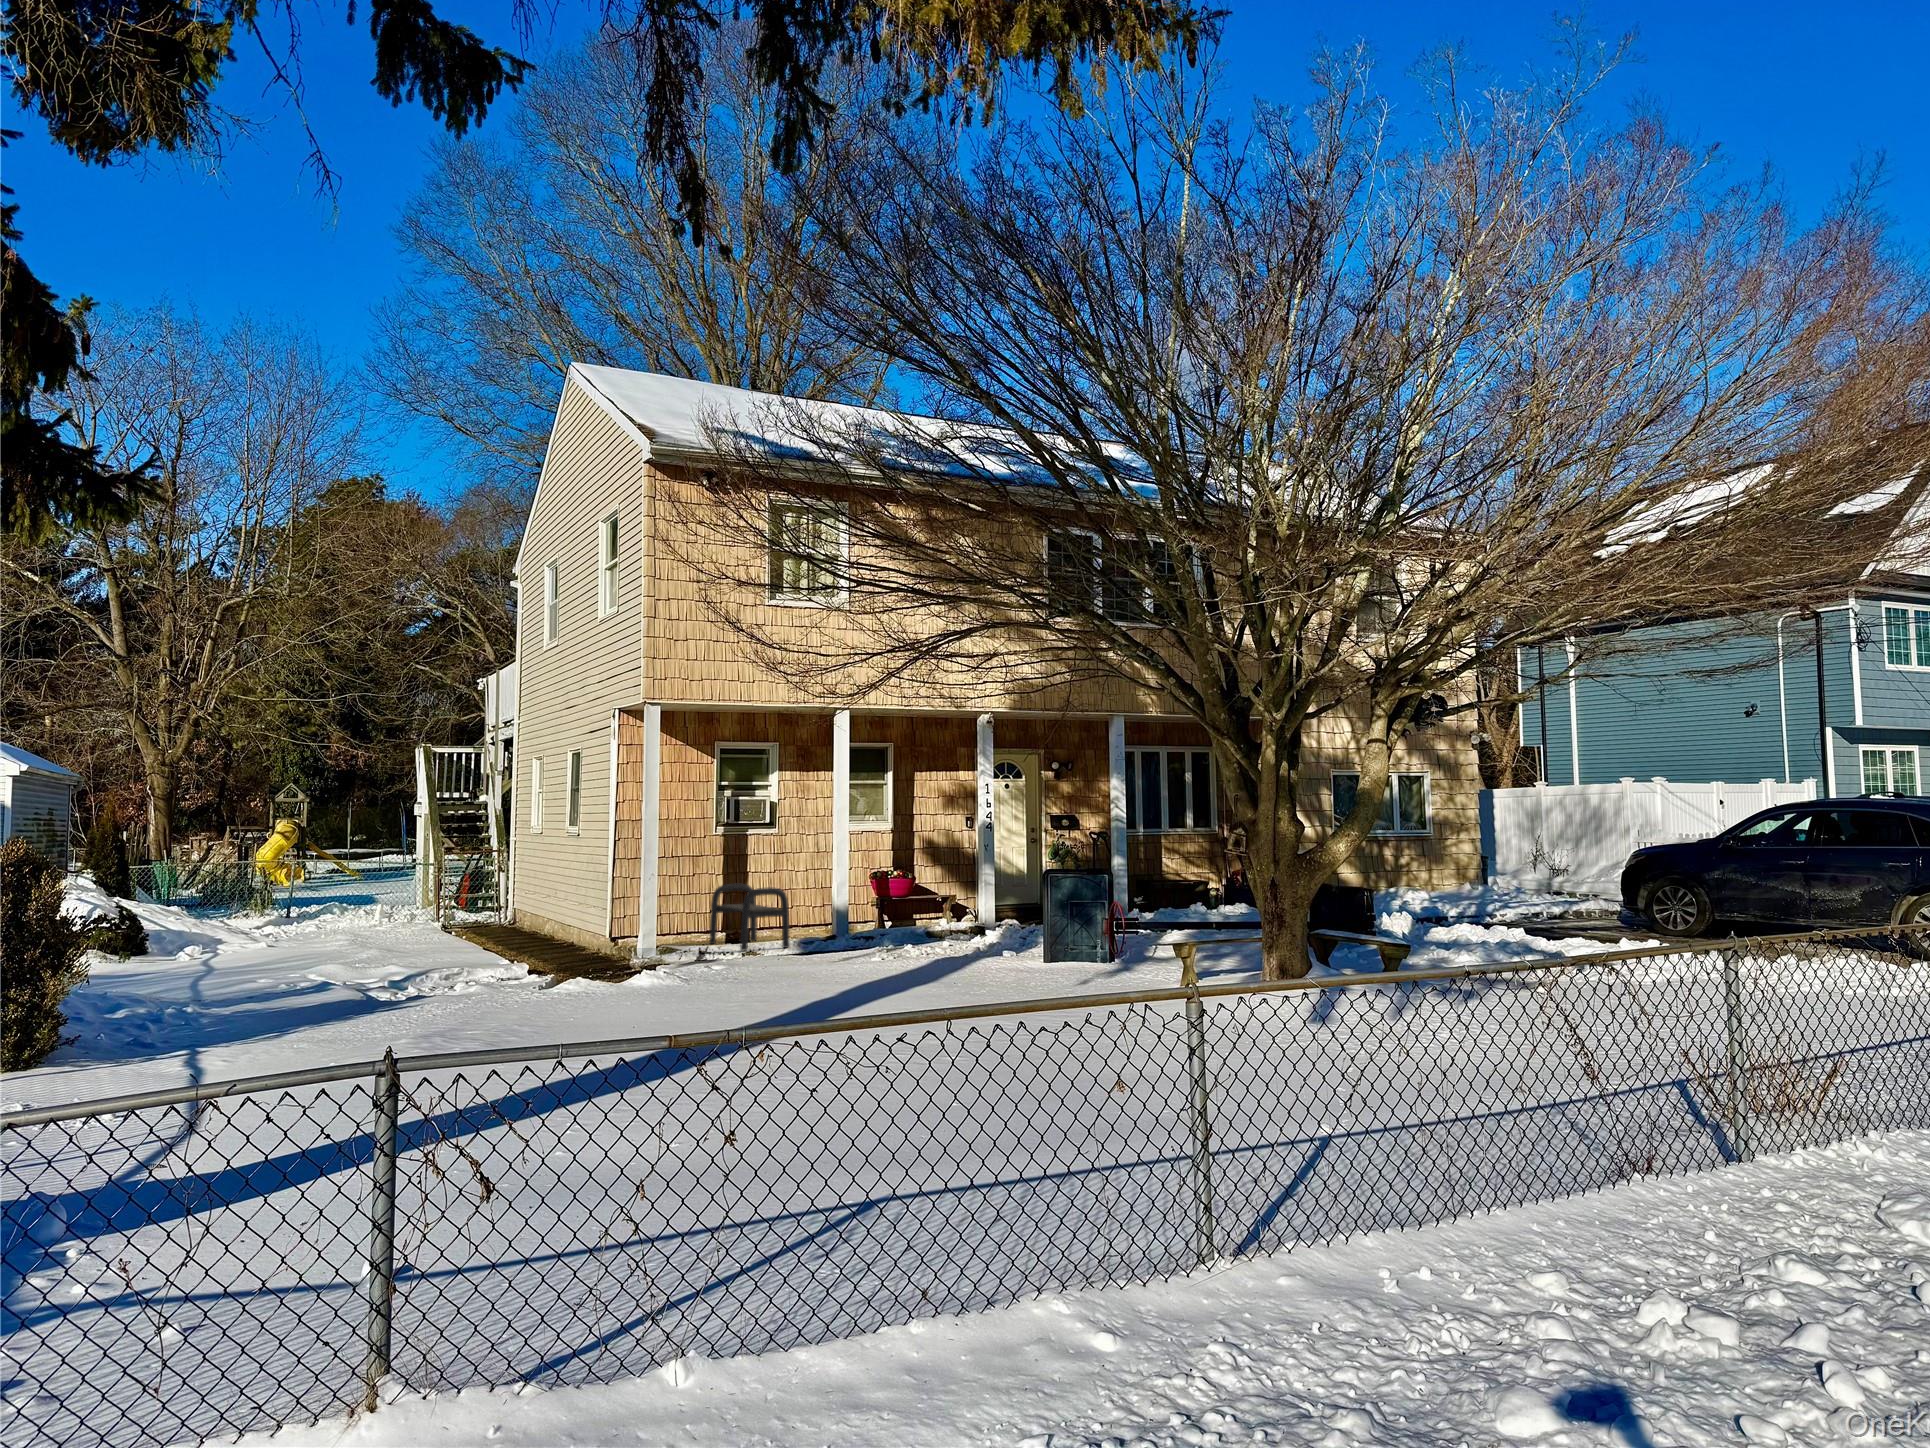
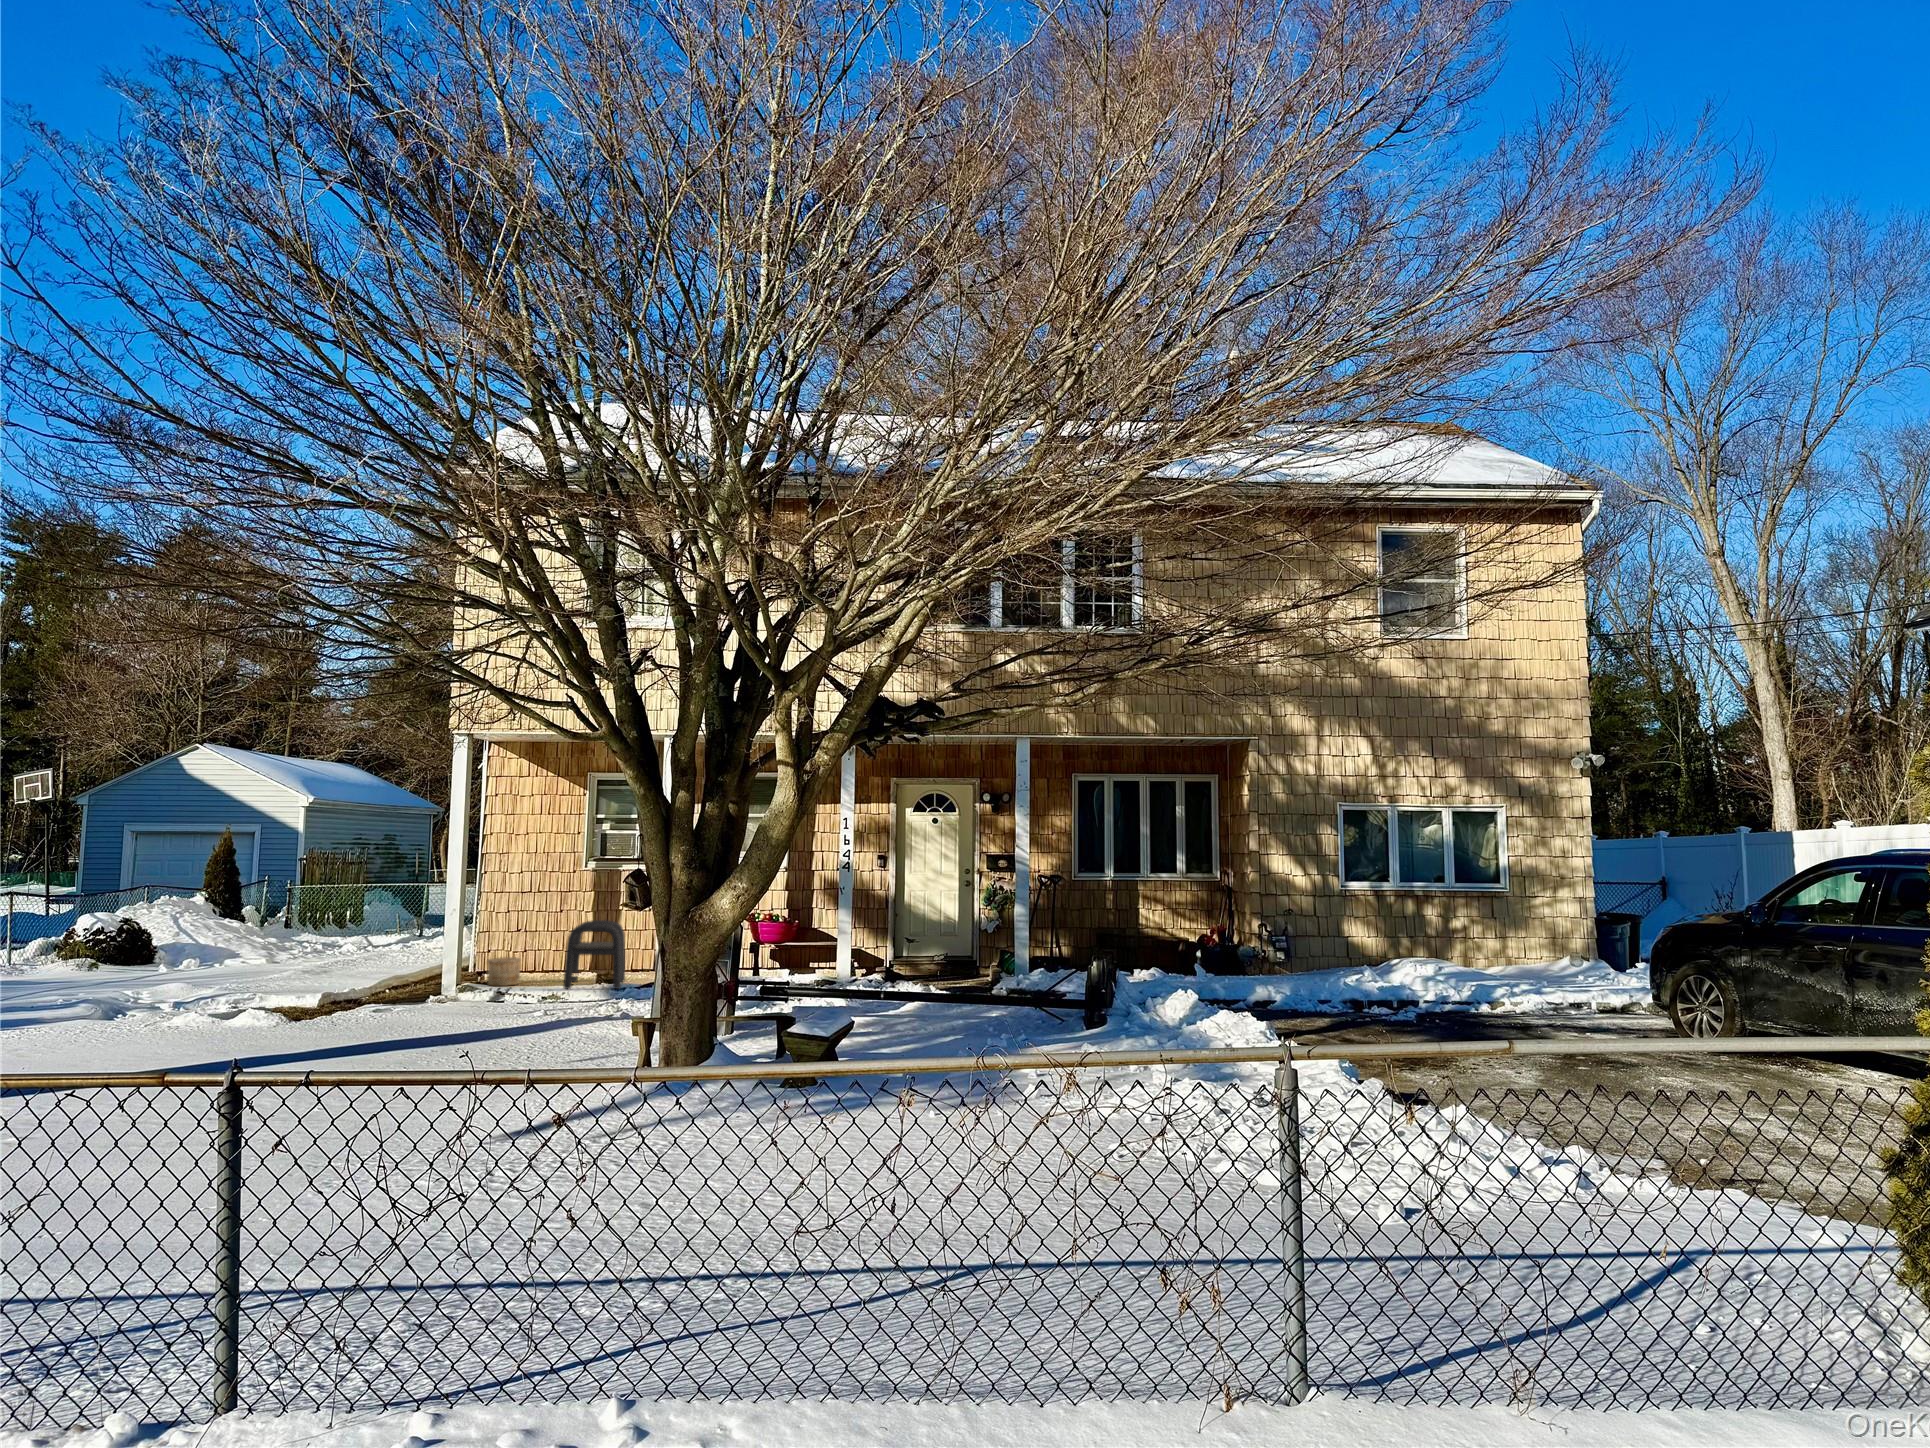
wooden bucket: none [642,923,676,951] -> present [487,957,521,986]

